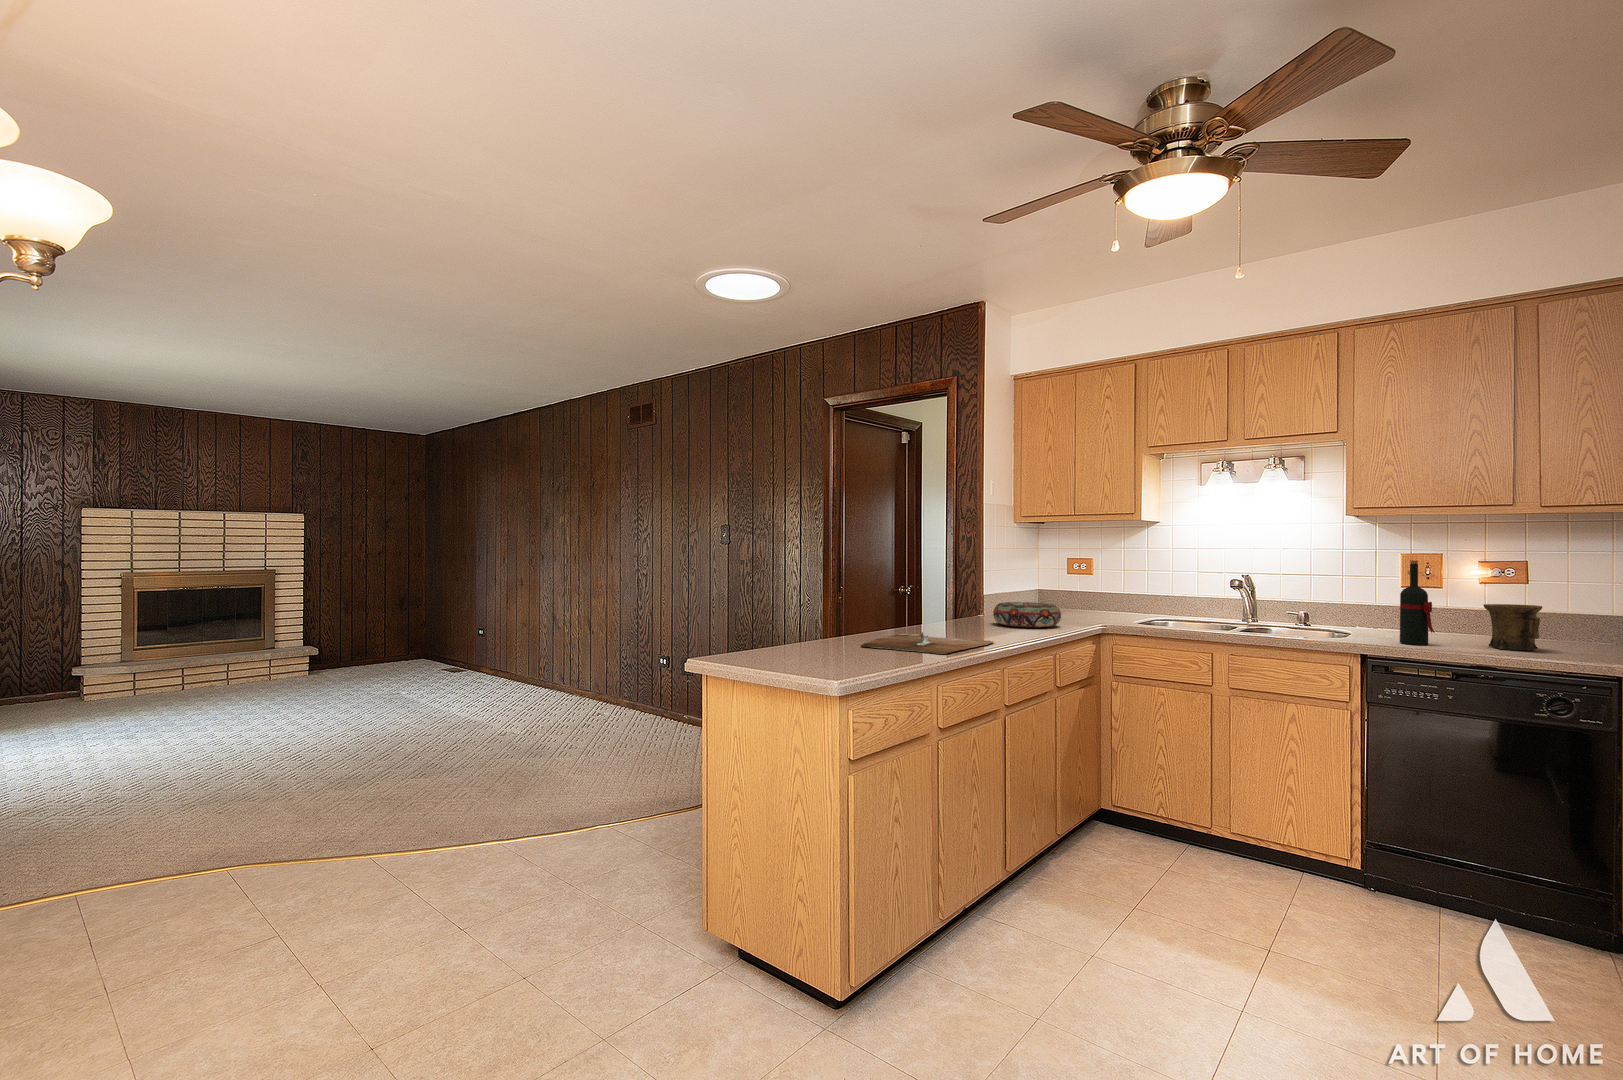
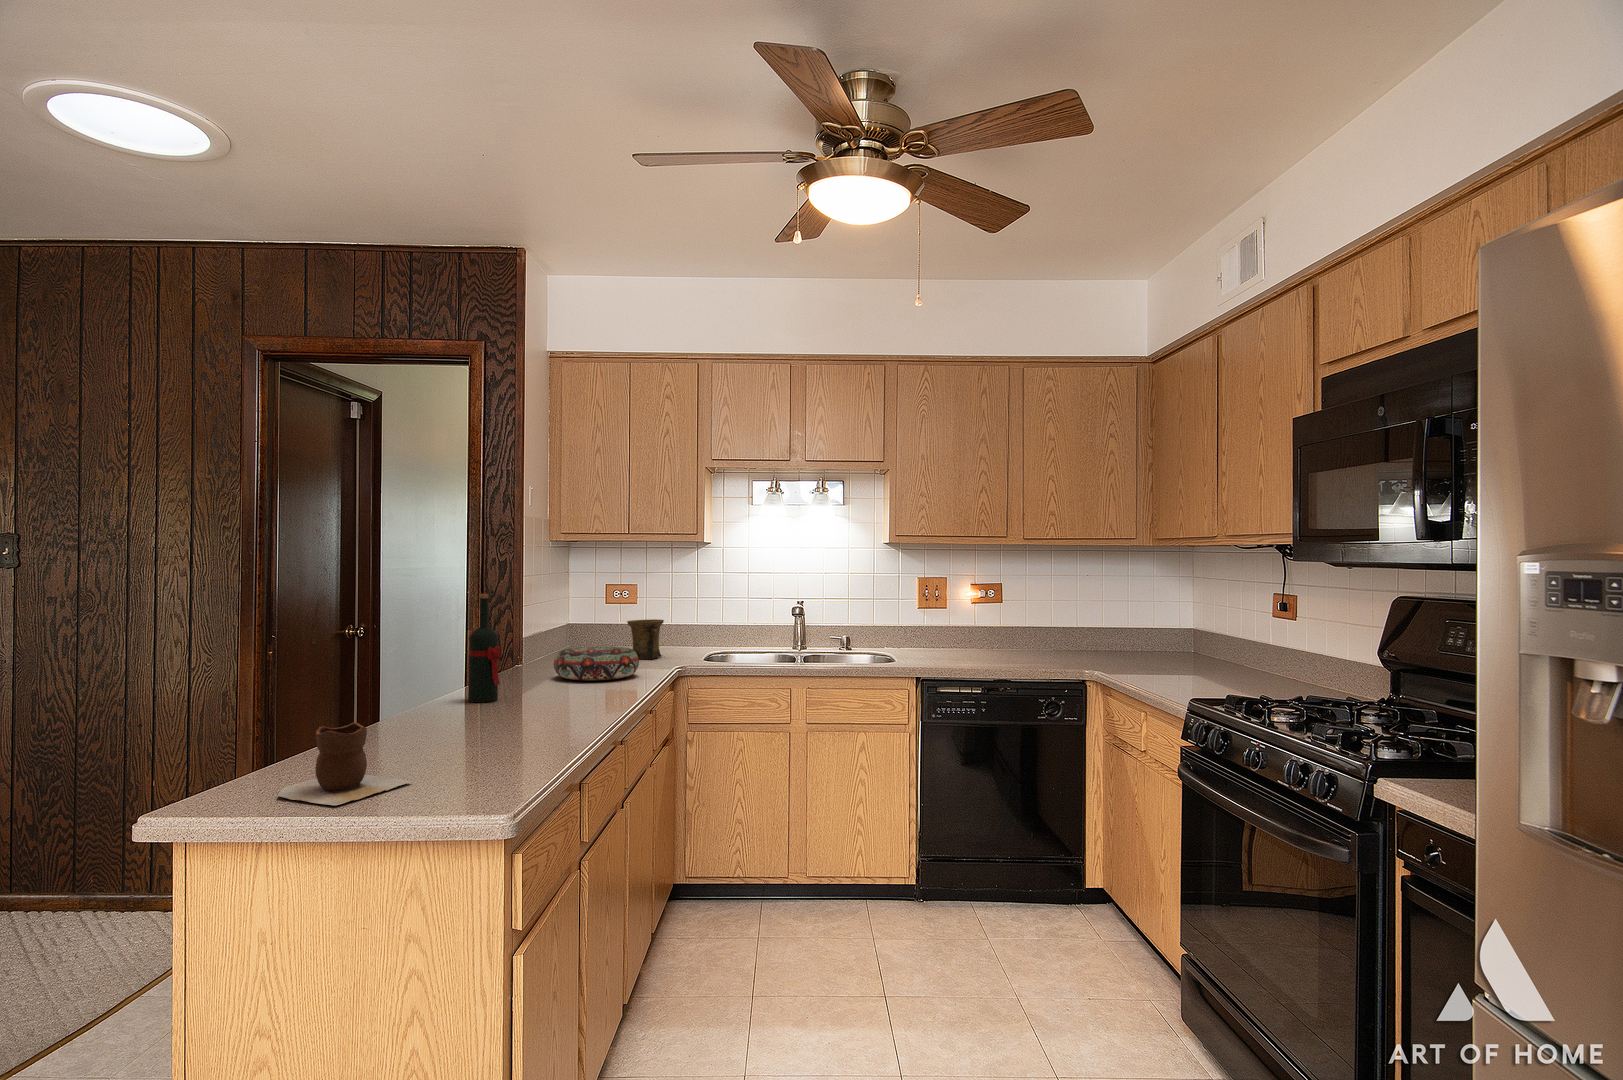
wine bottle: present [1400,560,1435,645] -> present [468,594,501,702]
mug: present [1483,604,1542,650] -> present [627,619,664,659]
vase: none [755,622,825,666] -> present [278,722,412,806]
cutting board: present [861,632,993,654] -> none [424,707,600,742]

